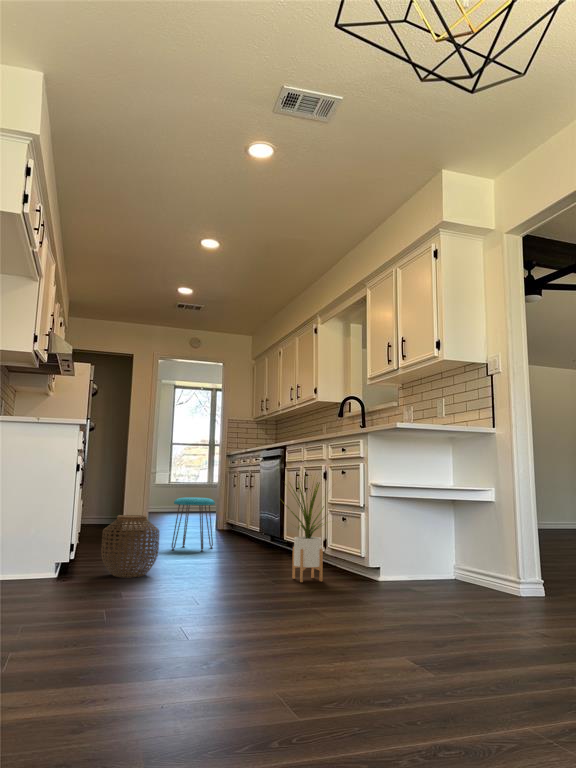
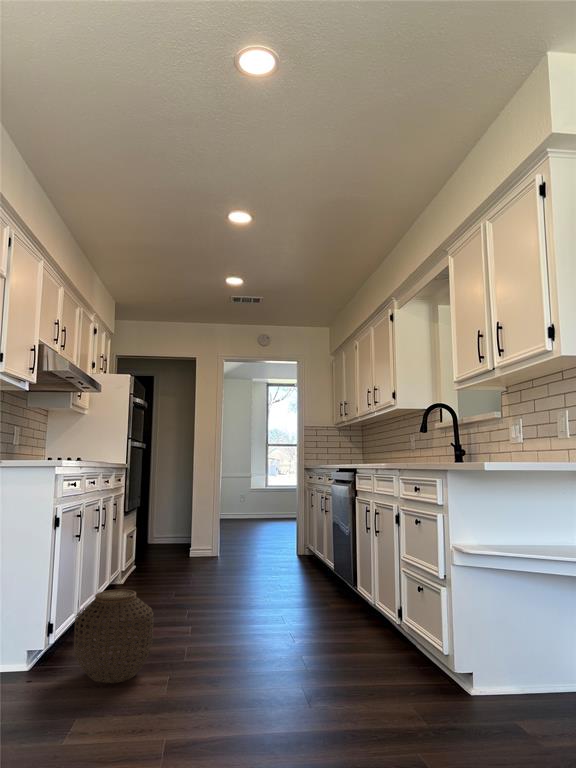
house plant: present [281,482,327,582] -> none [309,531,397,705]
stool: present [172,498,215,551] -> none [213,537,267,609]

